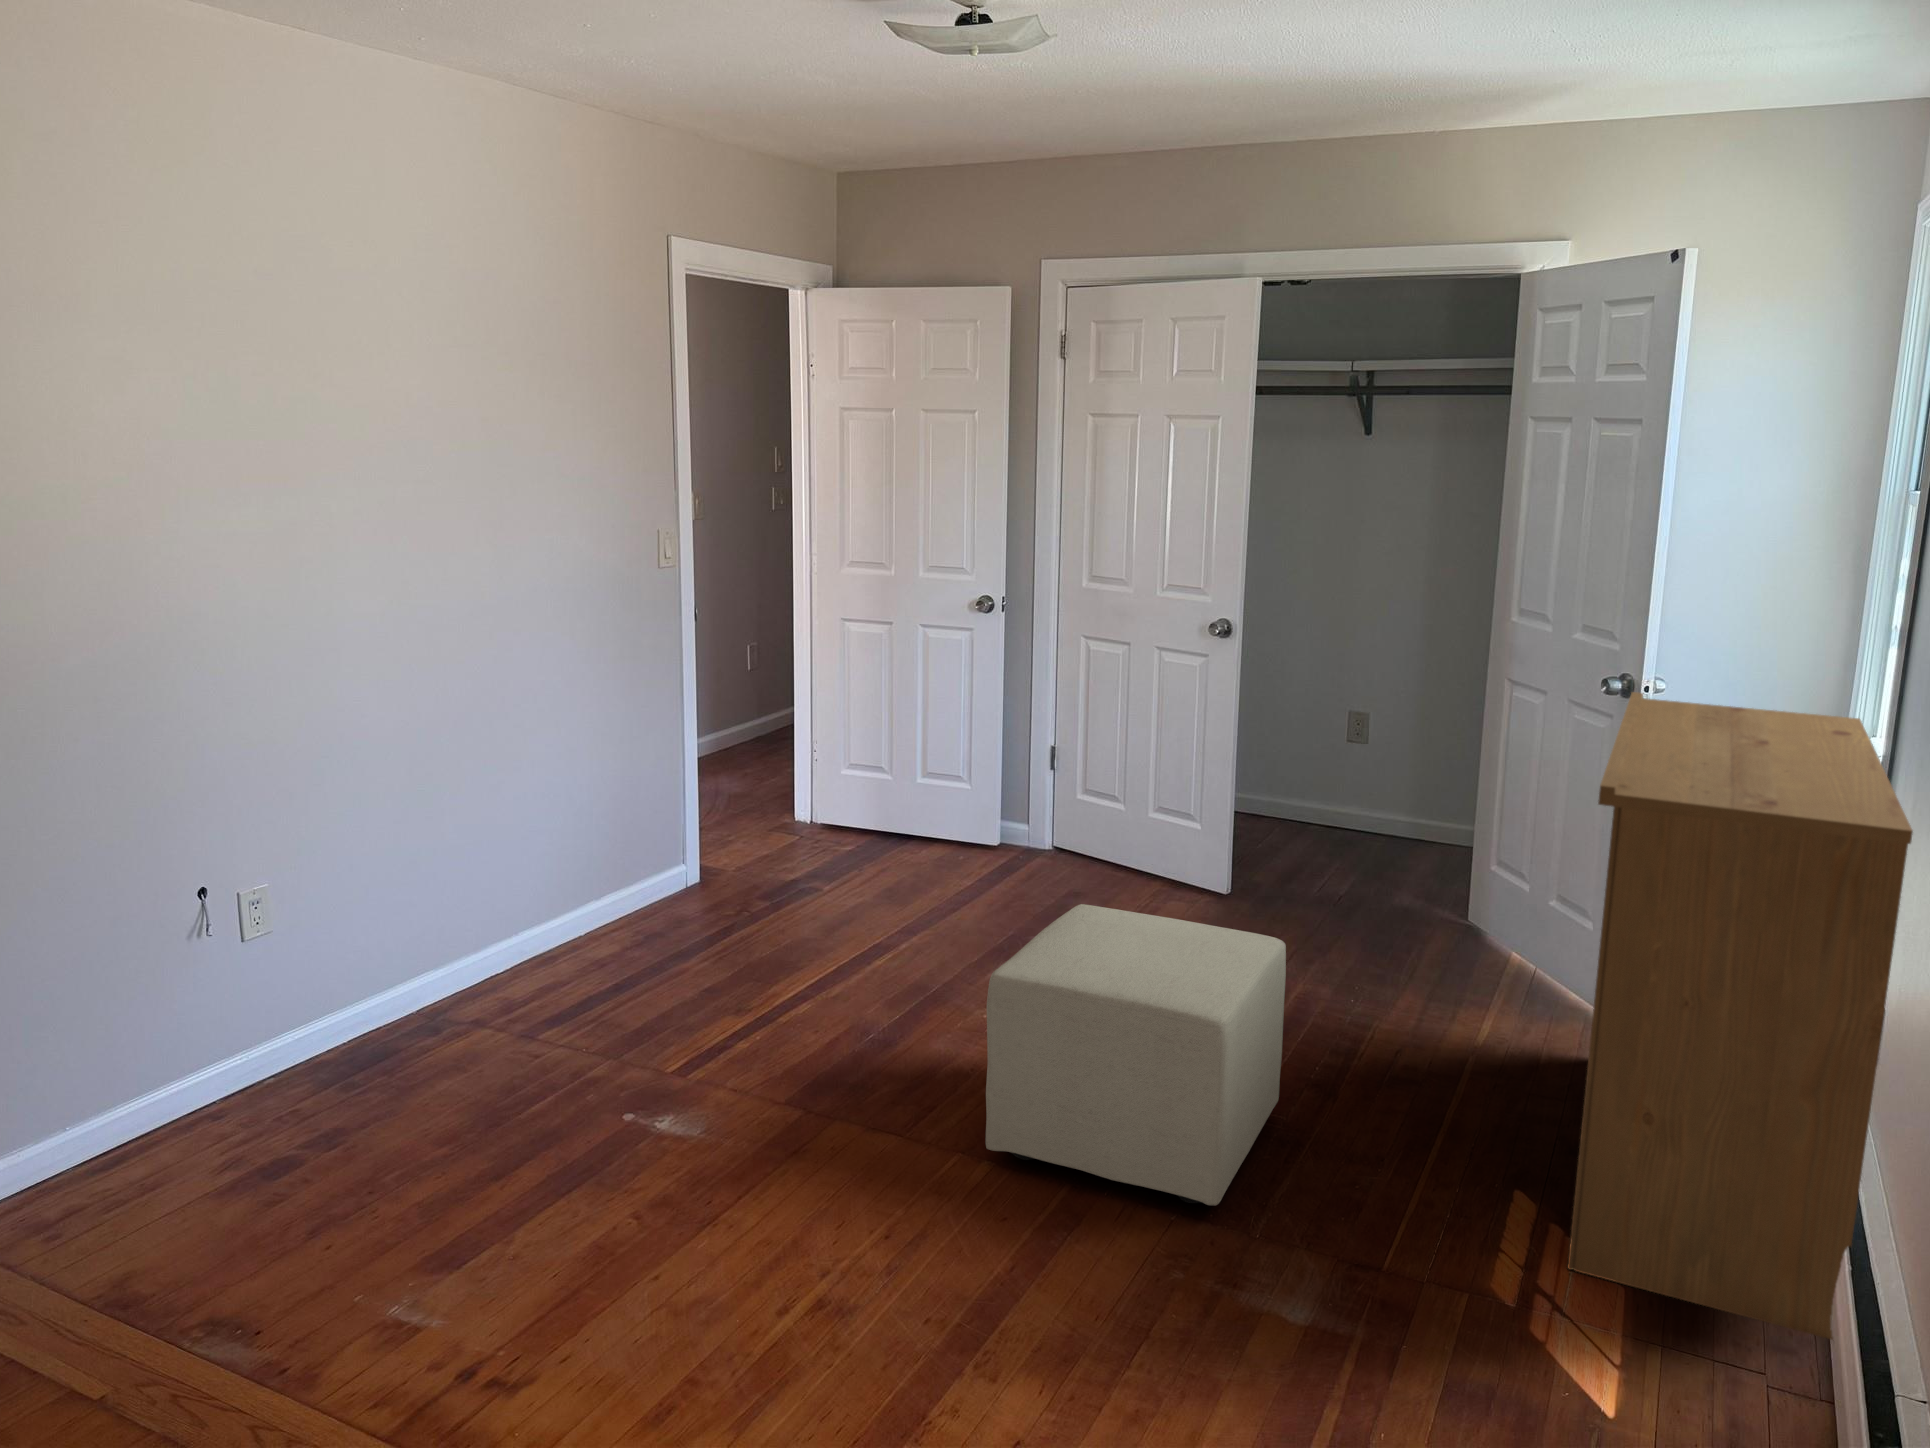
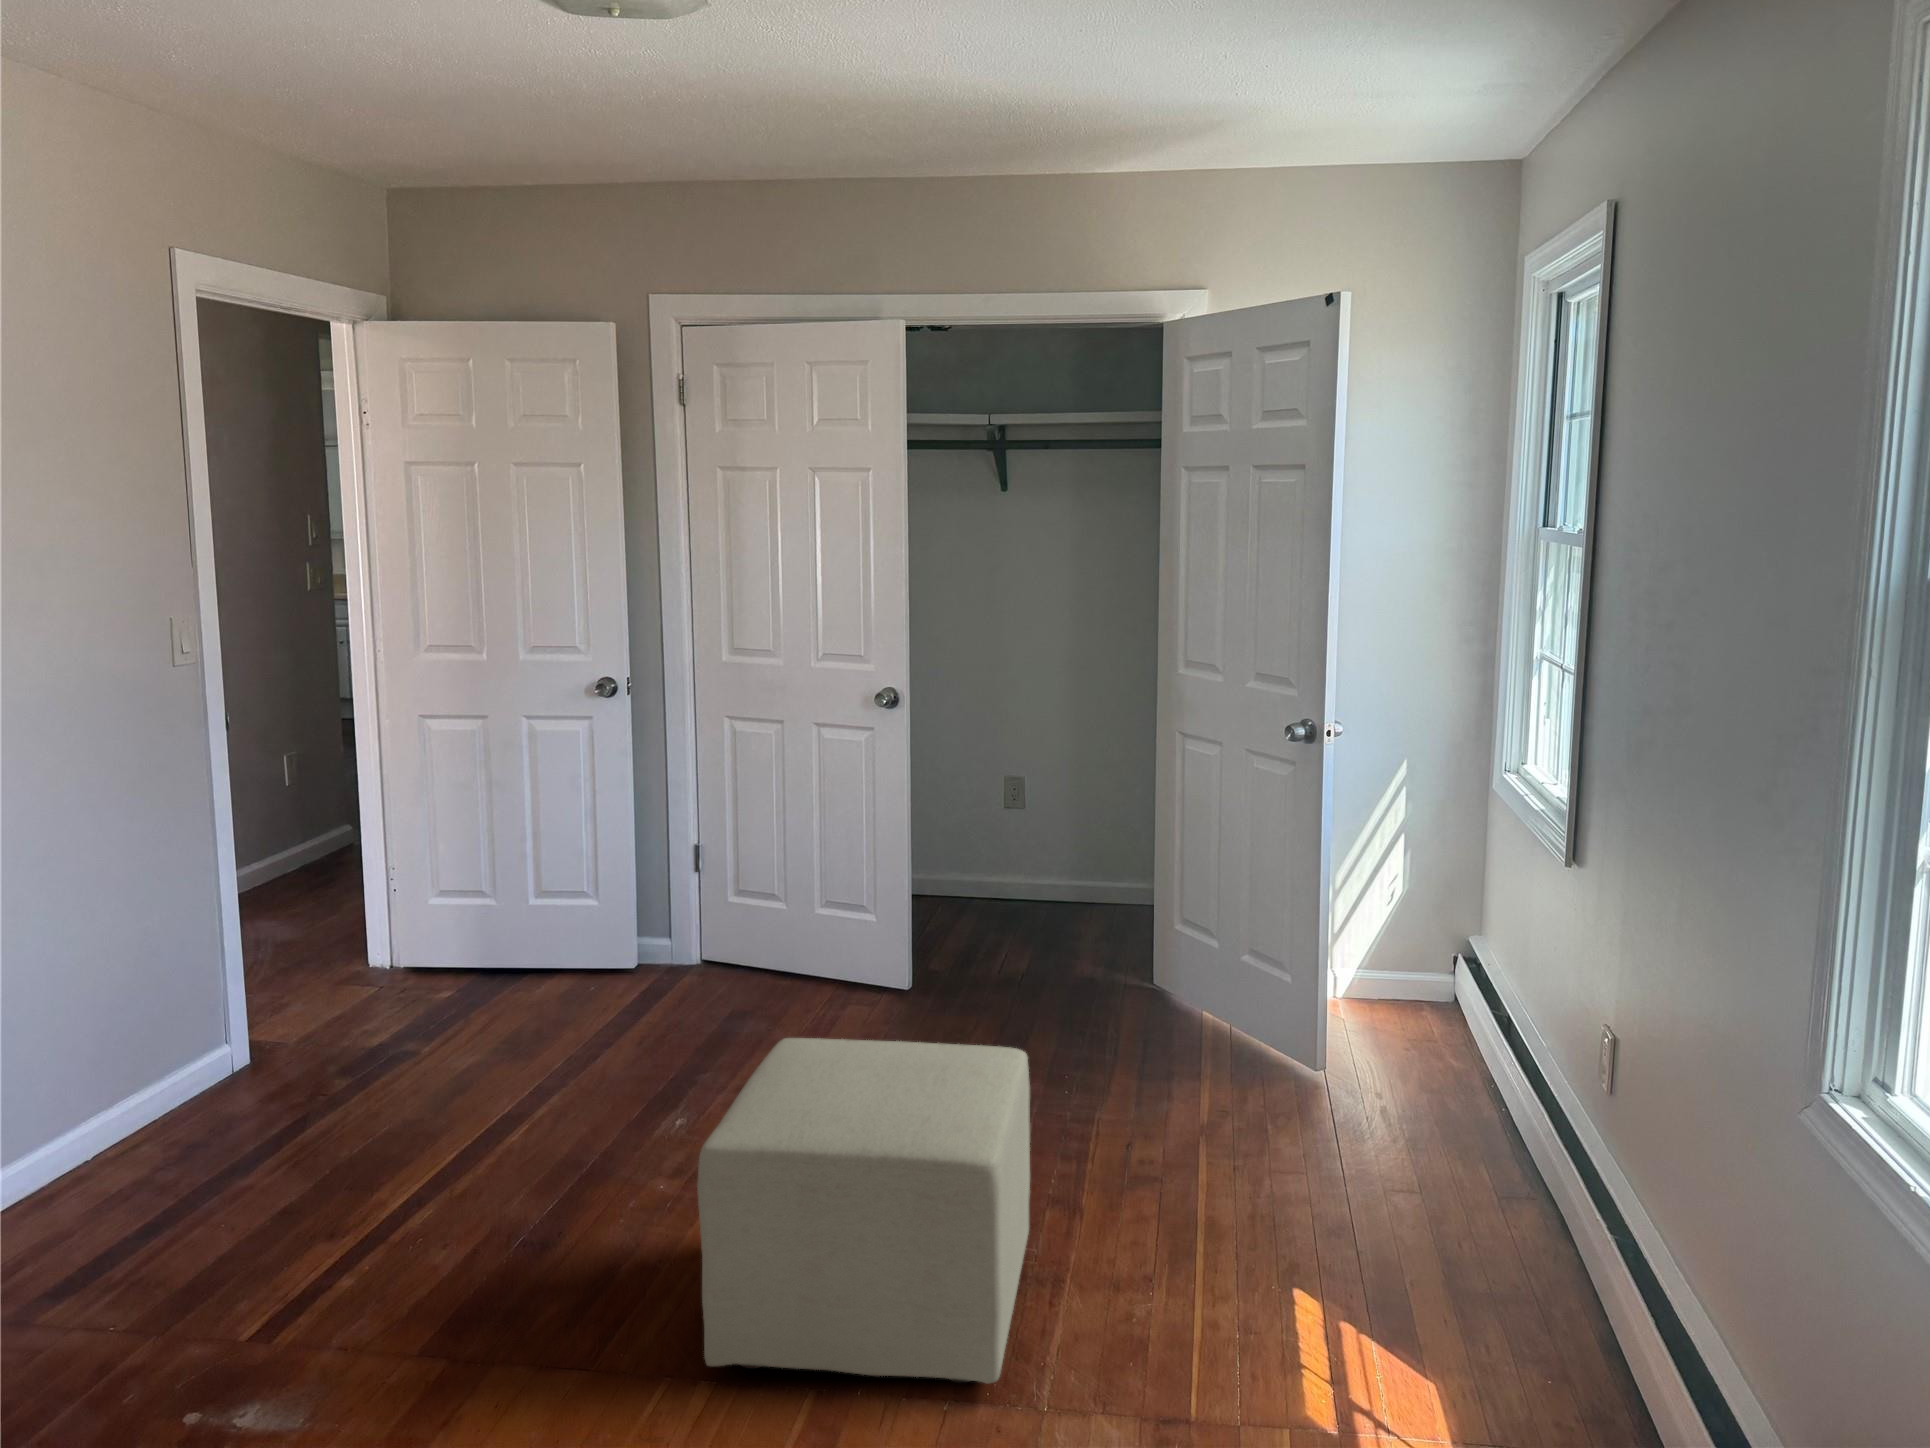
bookshelf: present [1568,692,1913,1340] -> none [1330,740,1672,1395]

